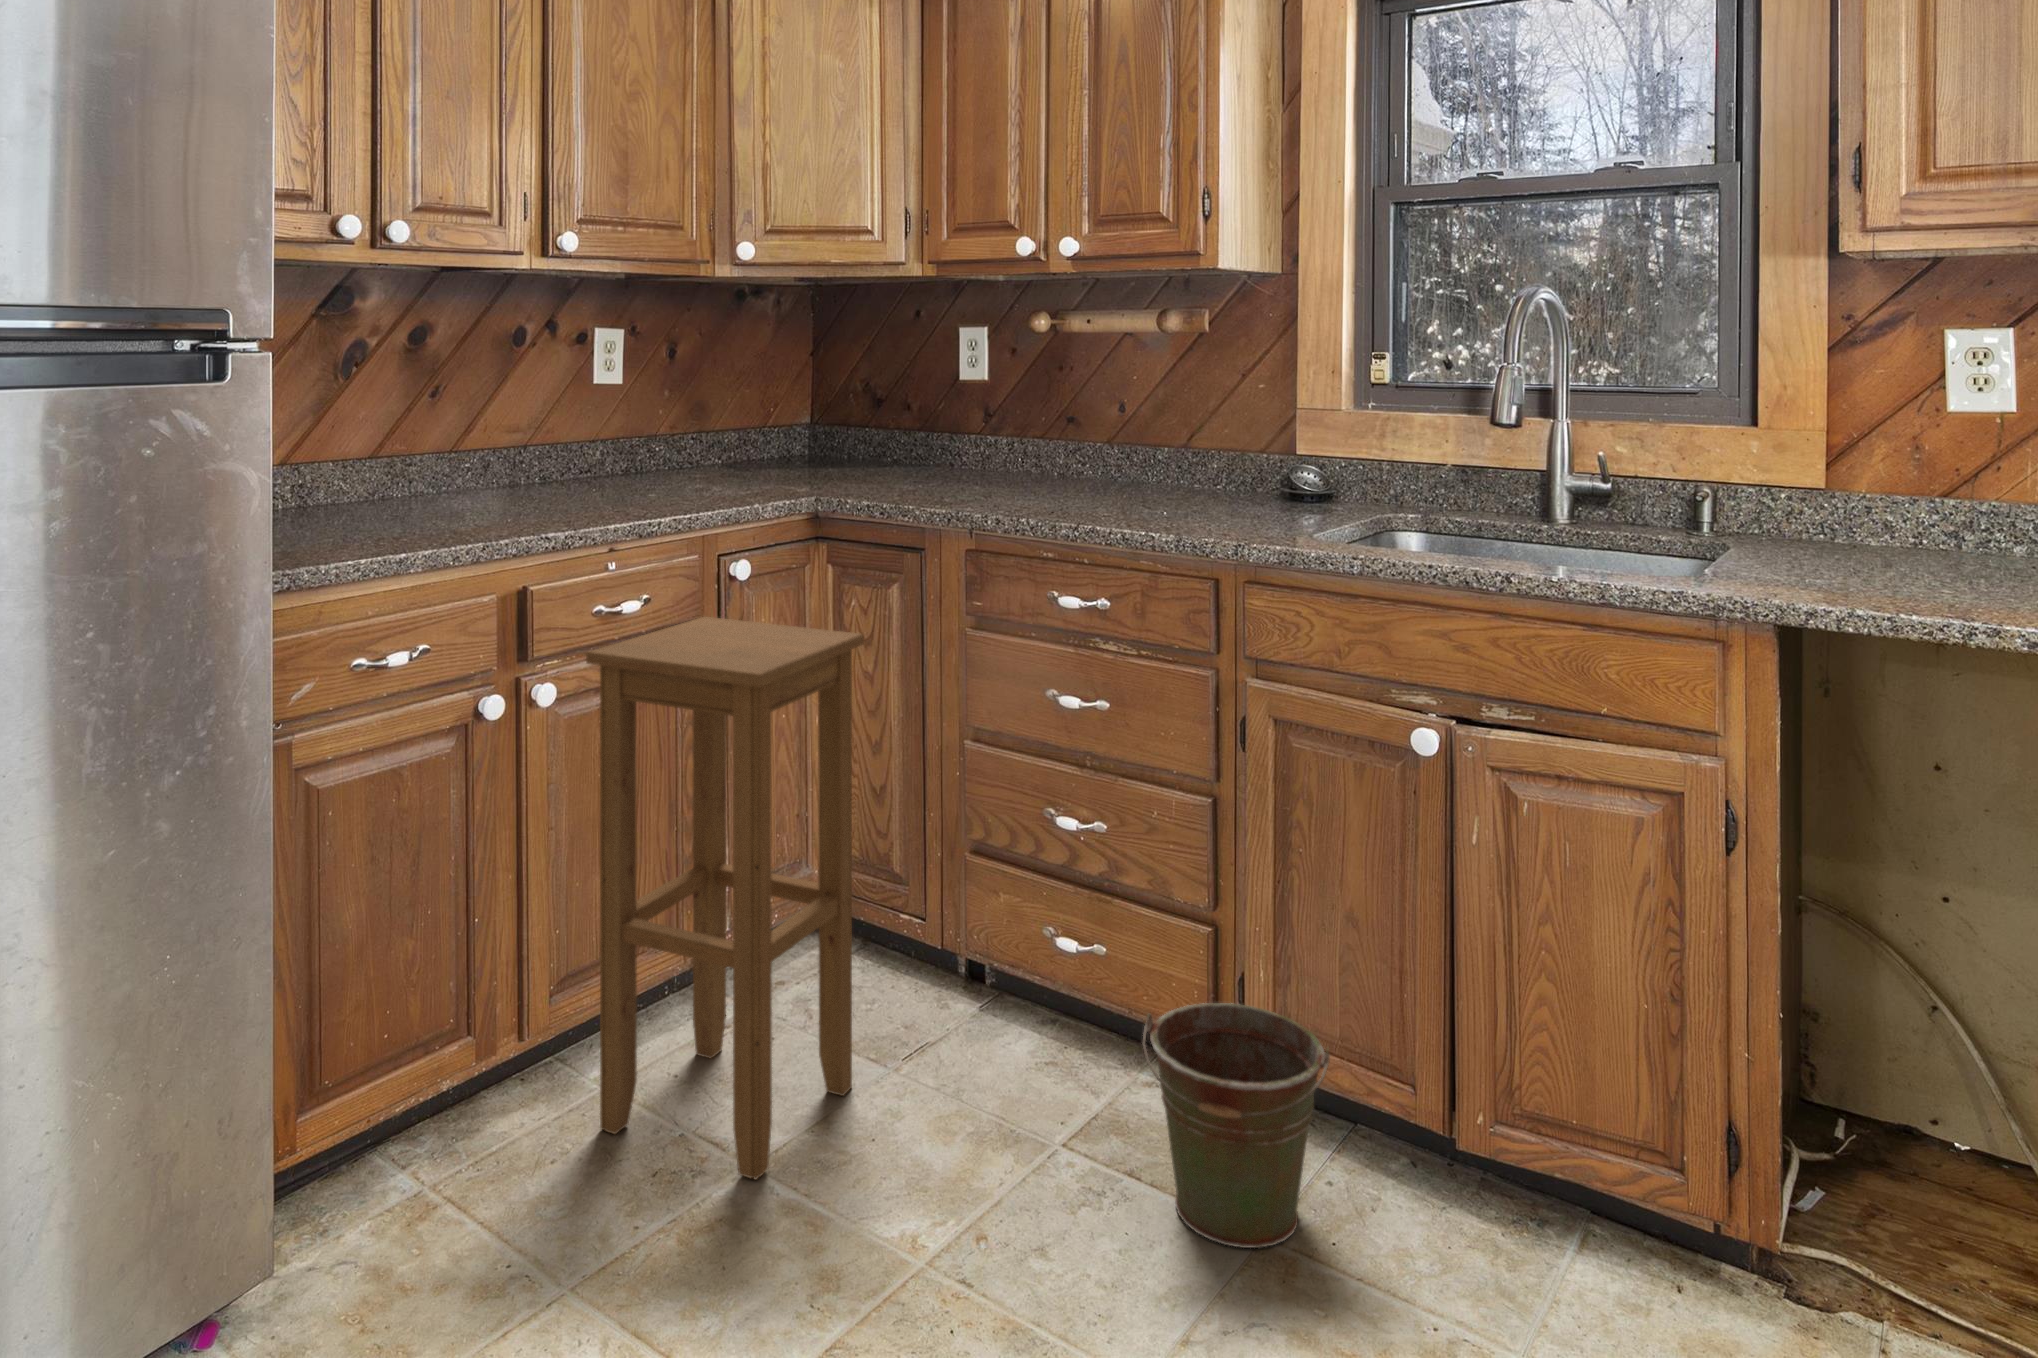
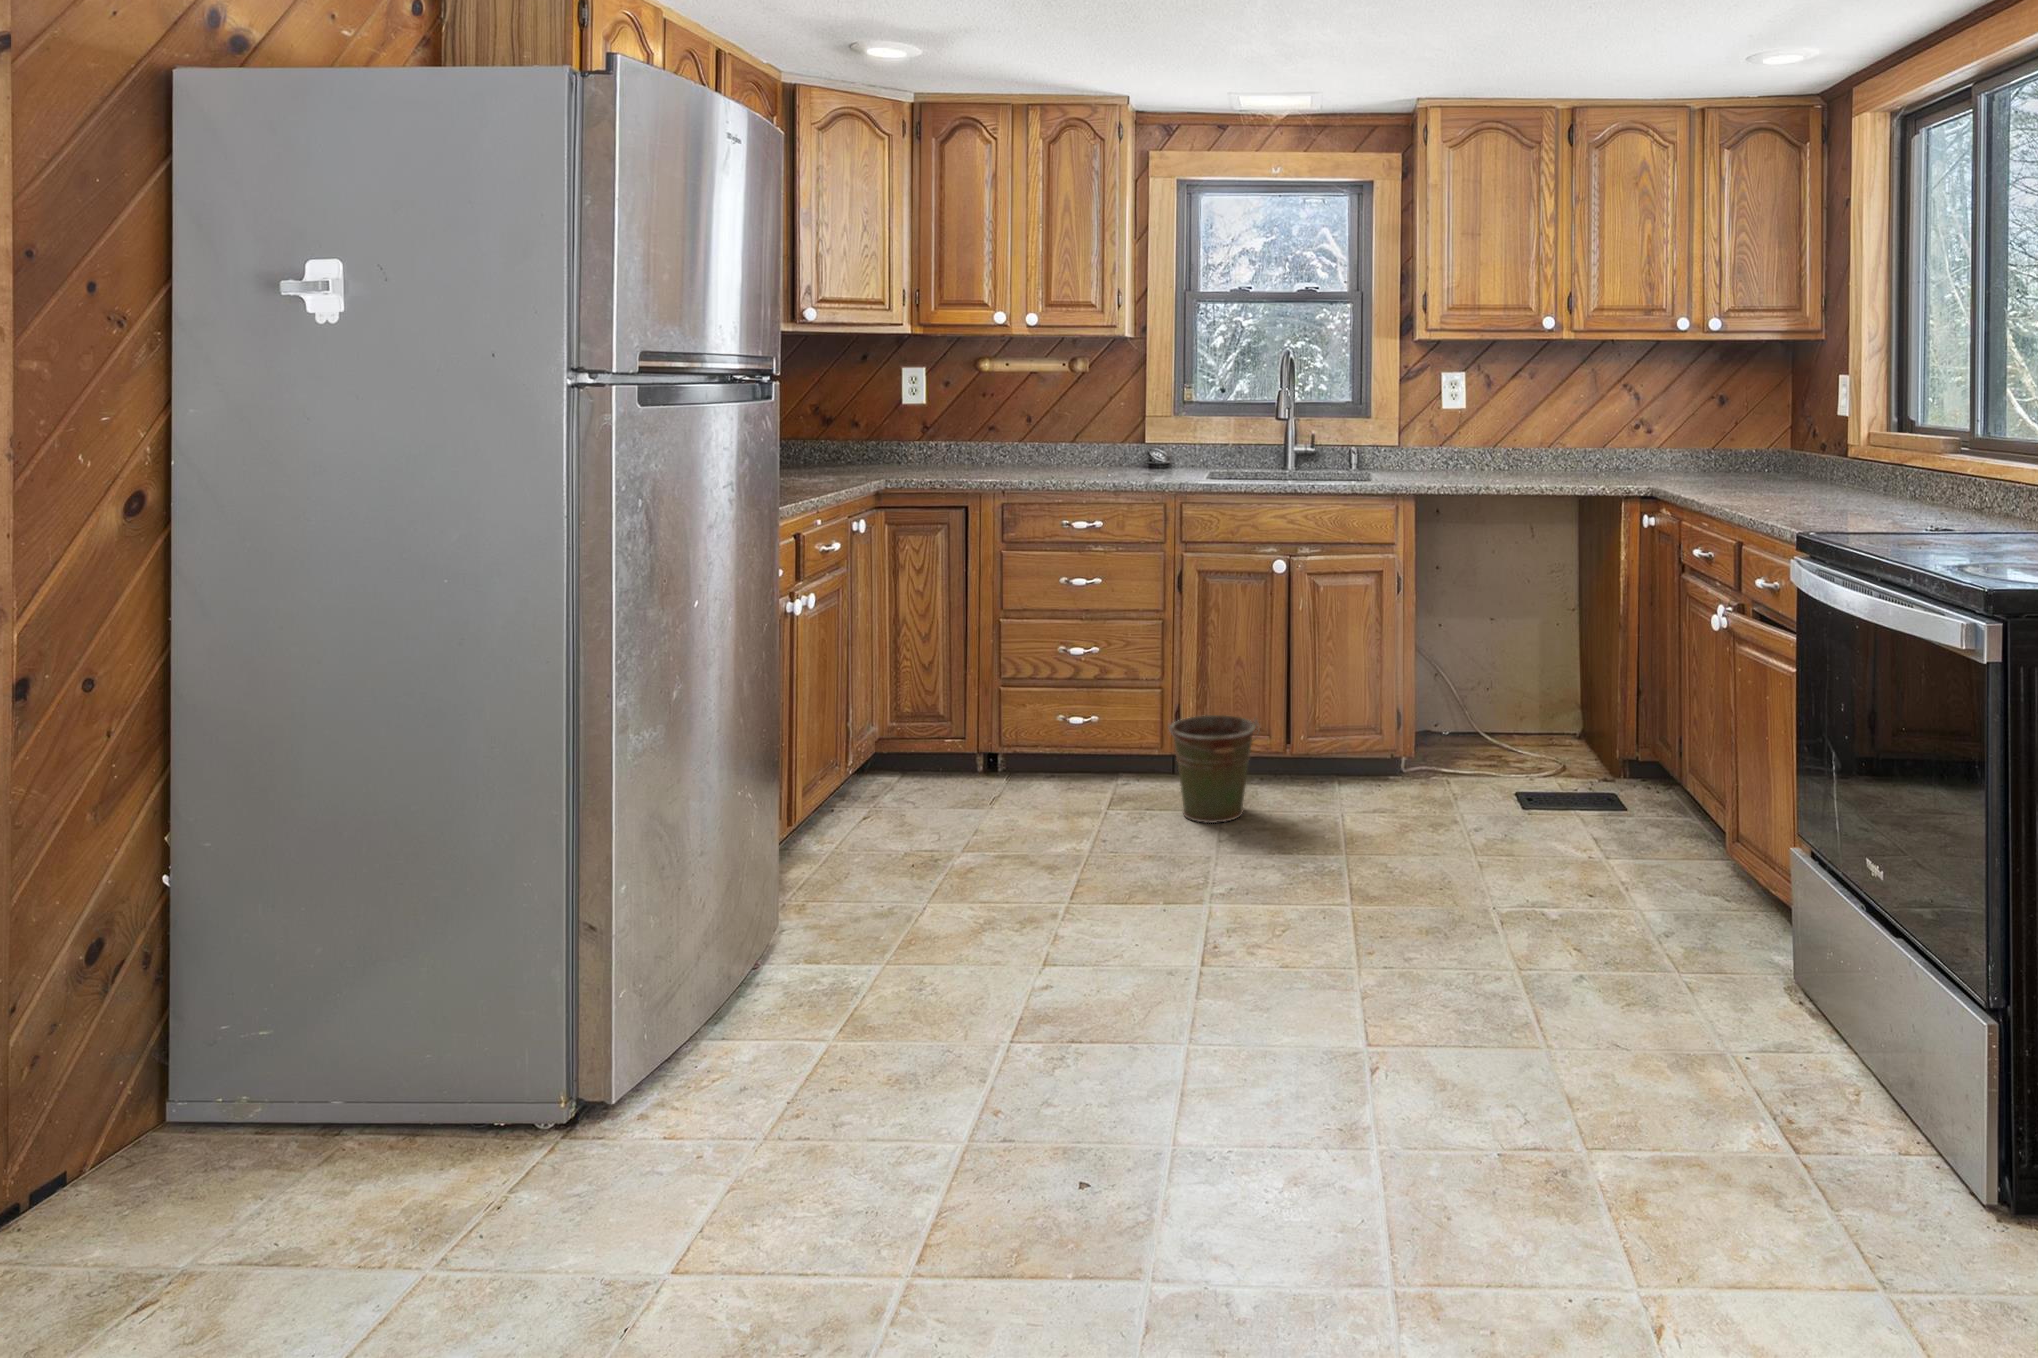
stool: present [586,617,864,1180] -> none [851,547,987,873]

